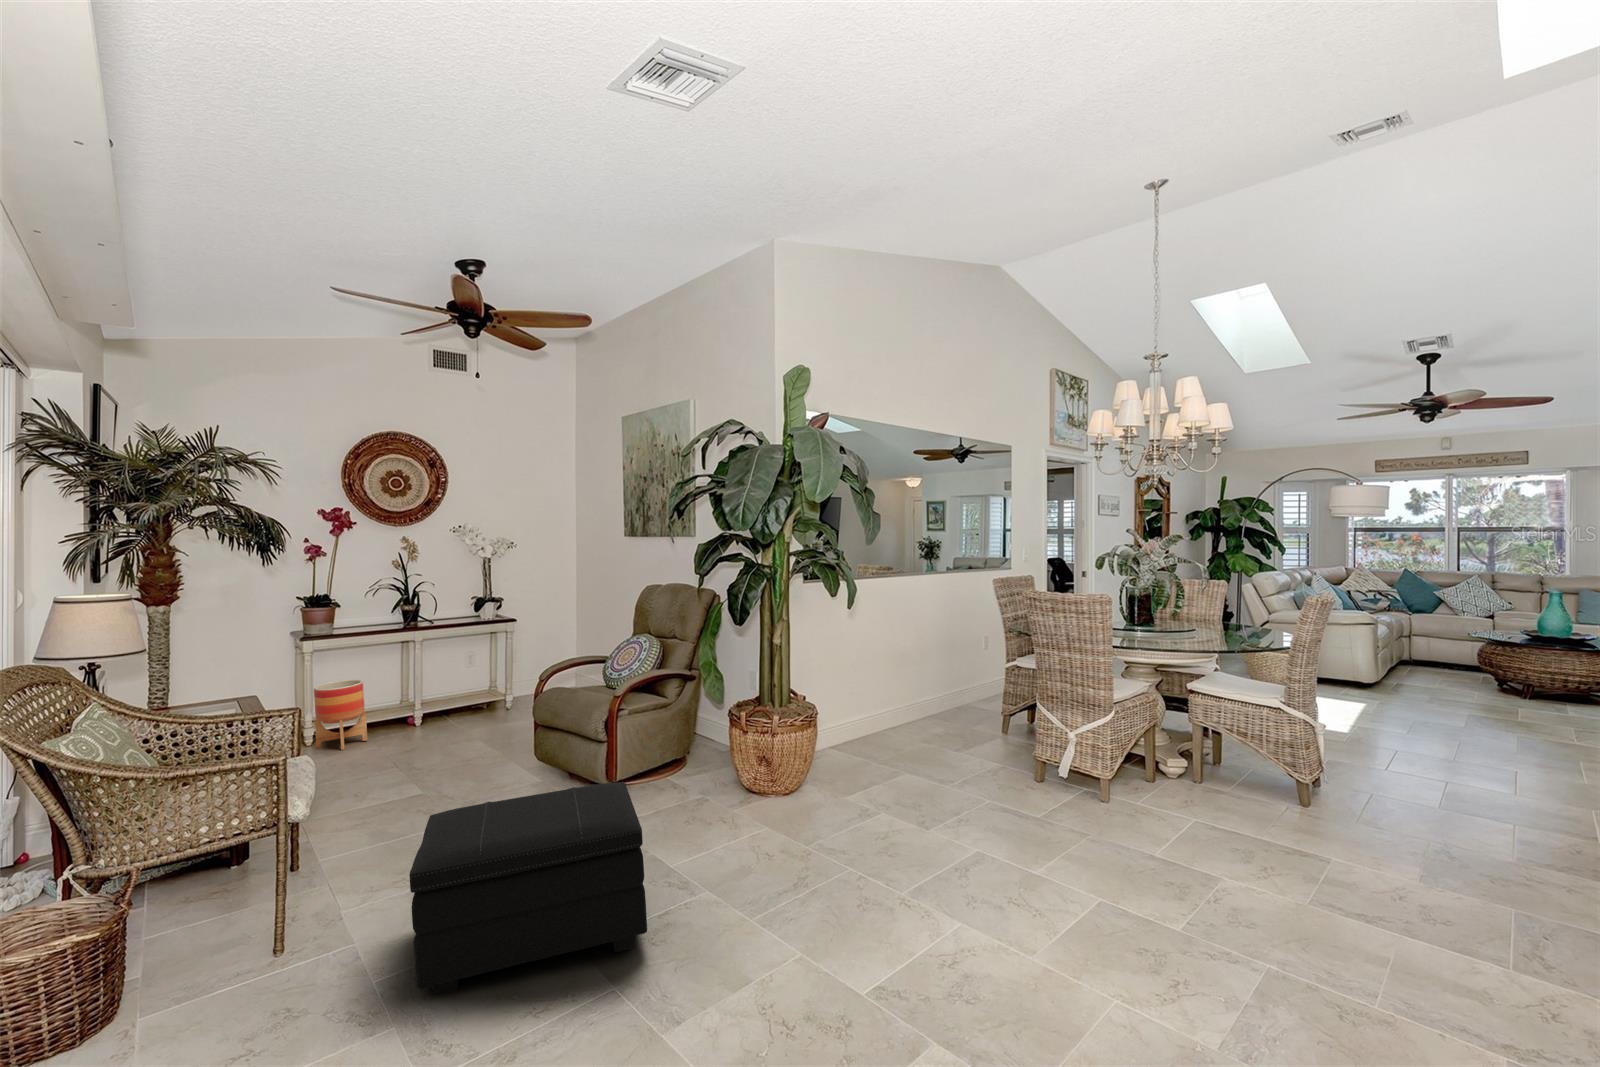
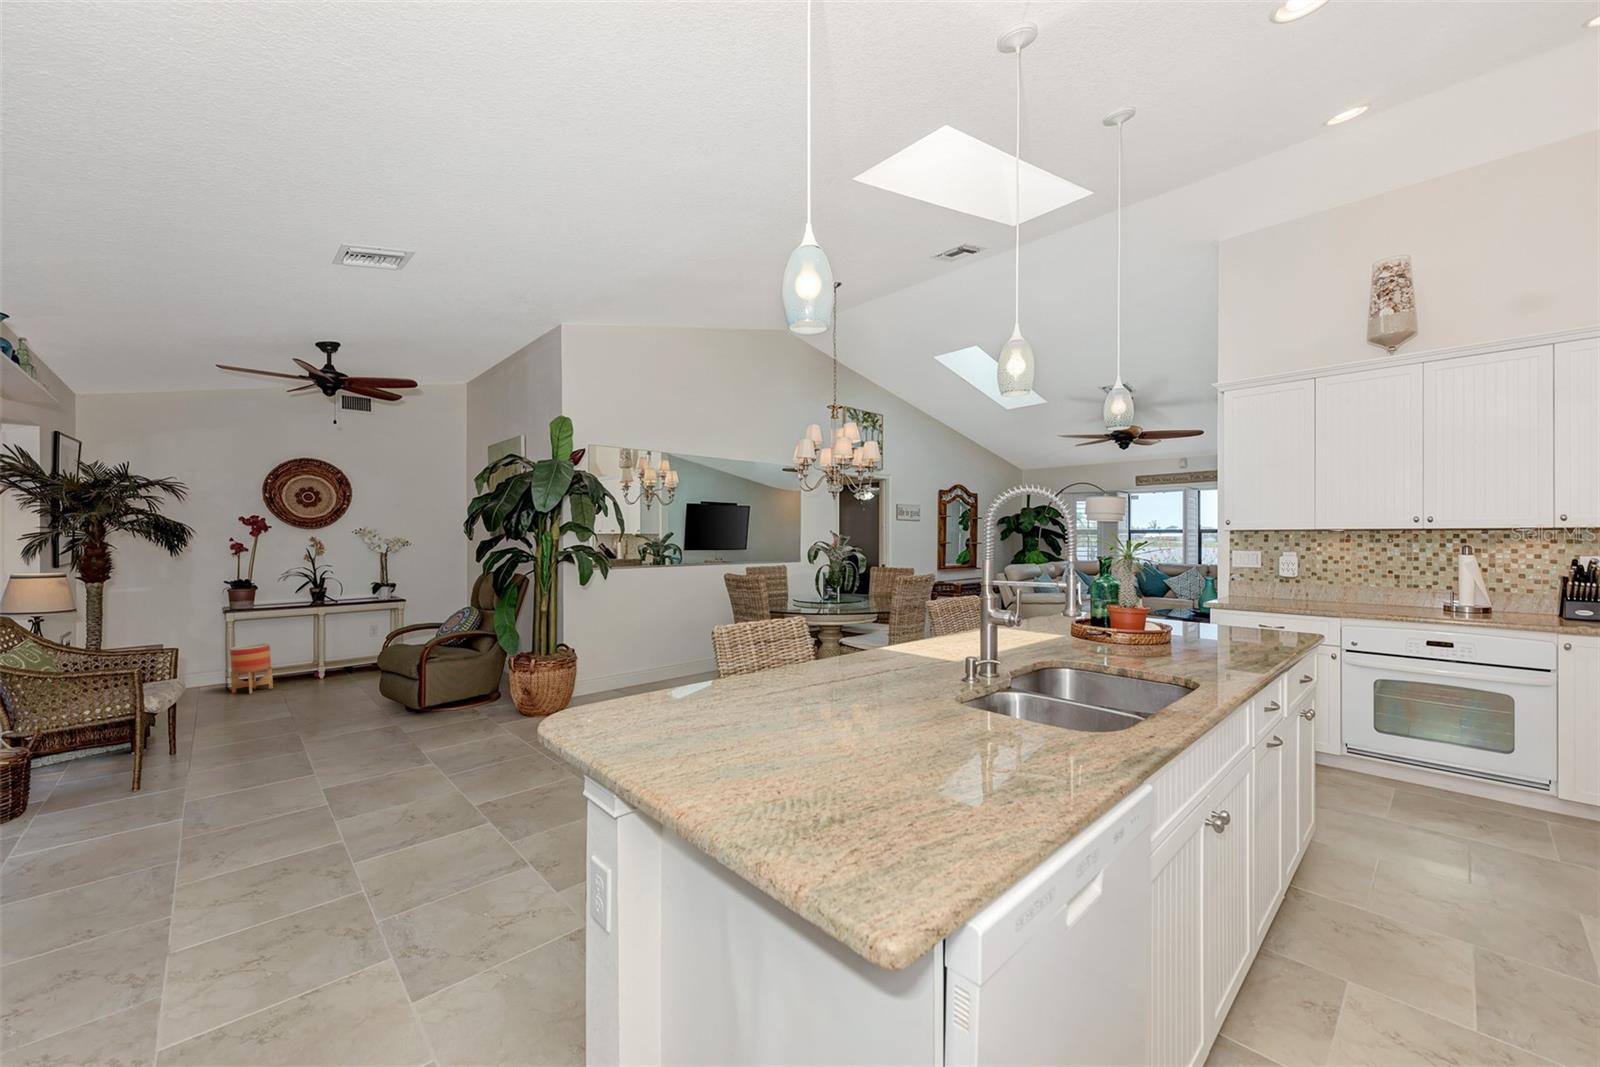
footstool: present [409,782,647,994] -> none [199,693,381,808]

